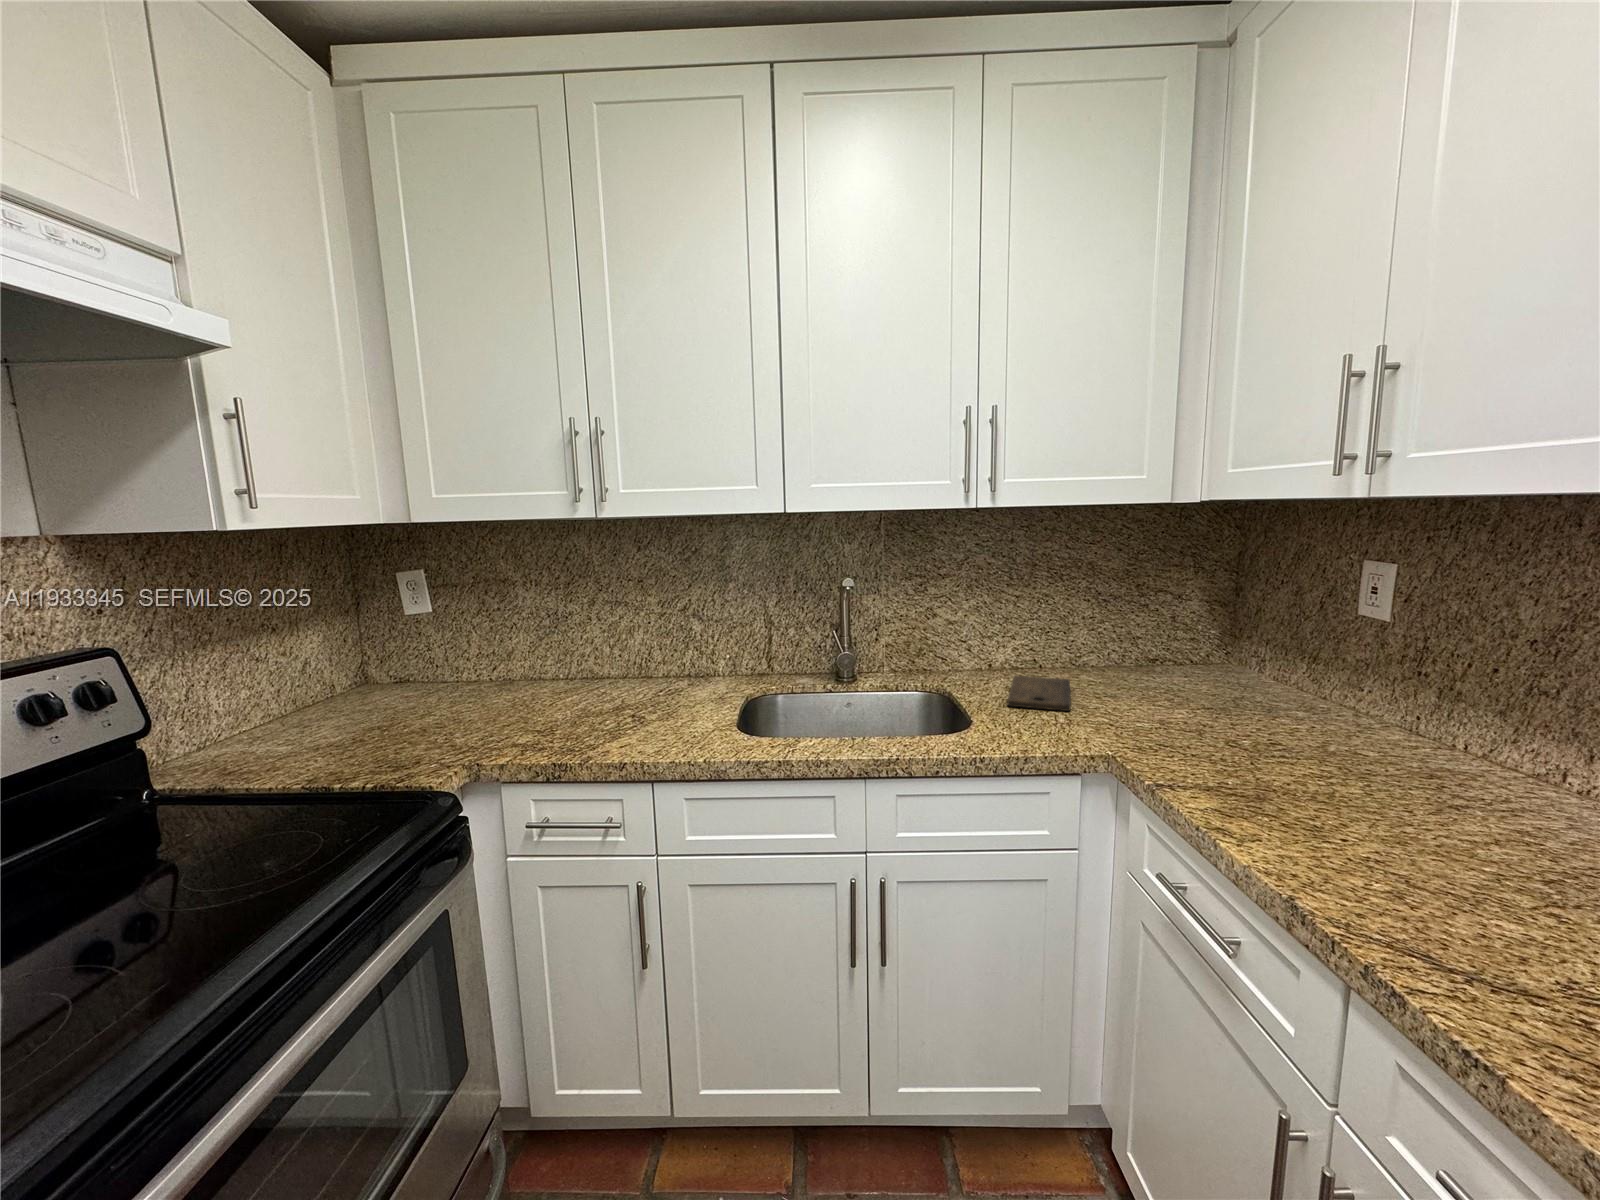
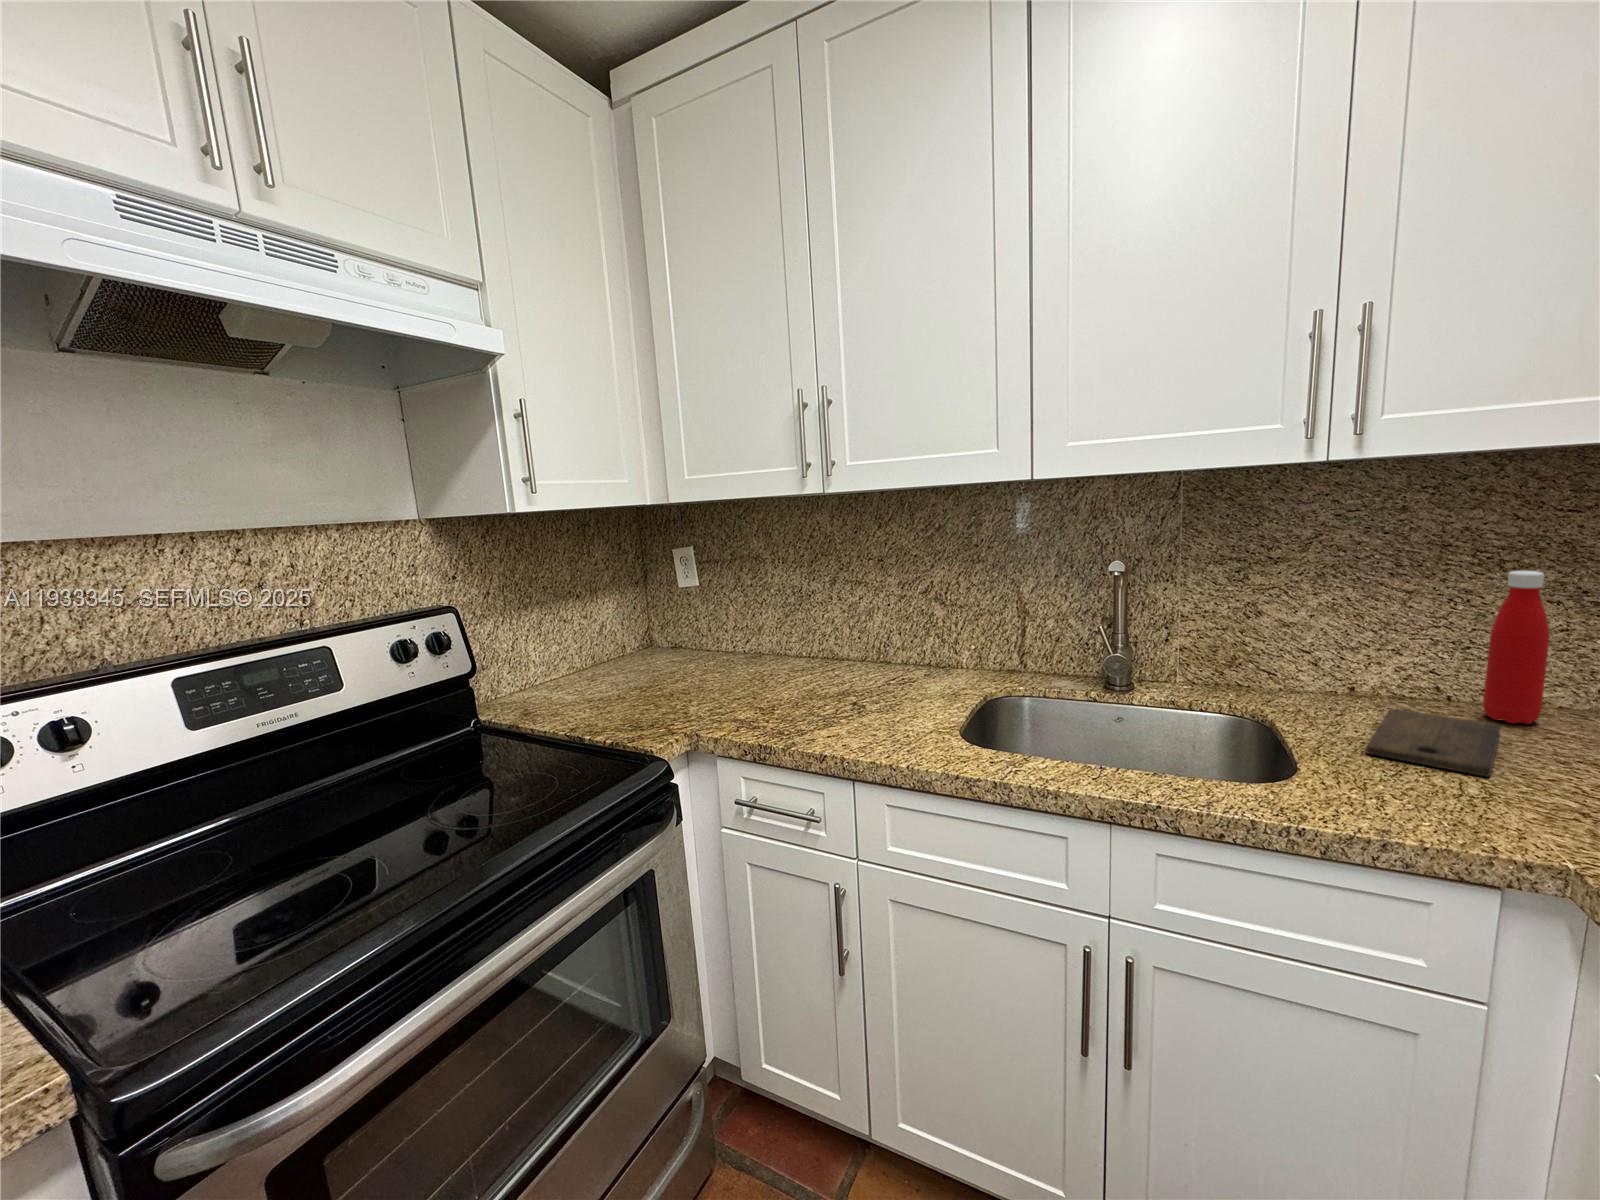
bottle: none [1059,581,1088,678] -> present [1483,571,1549,724]

